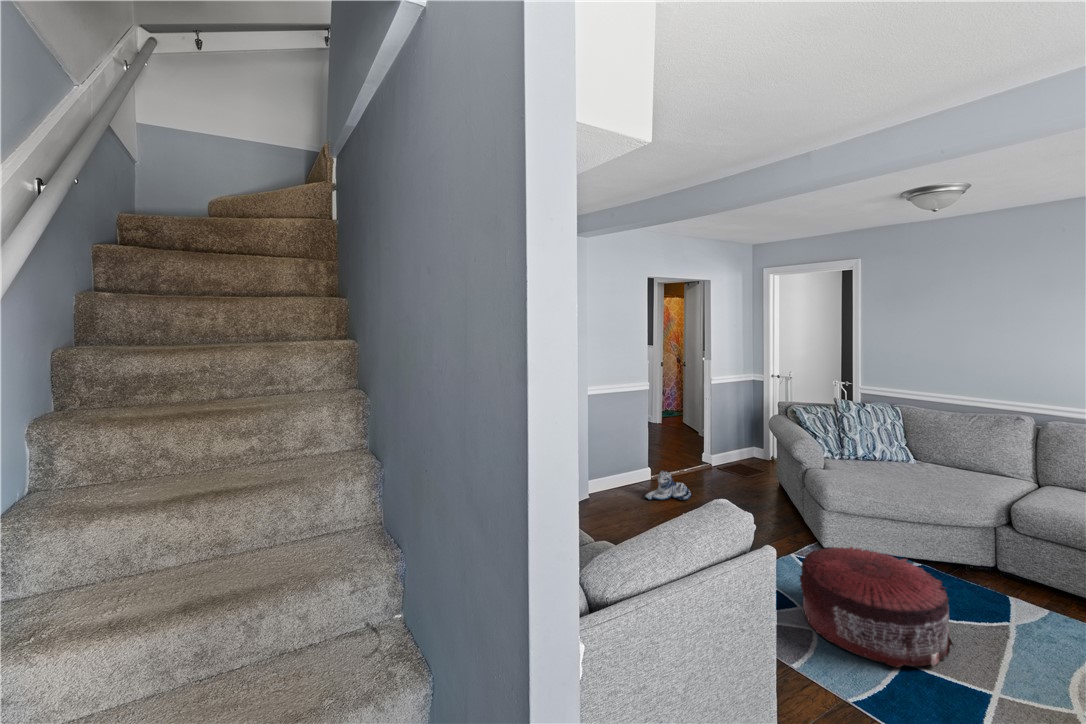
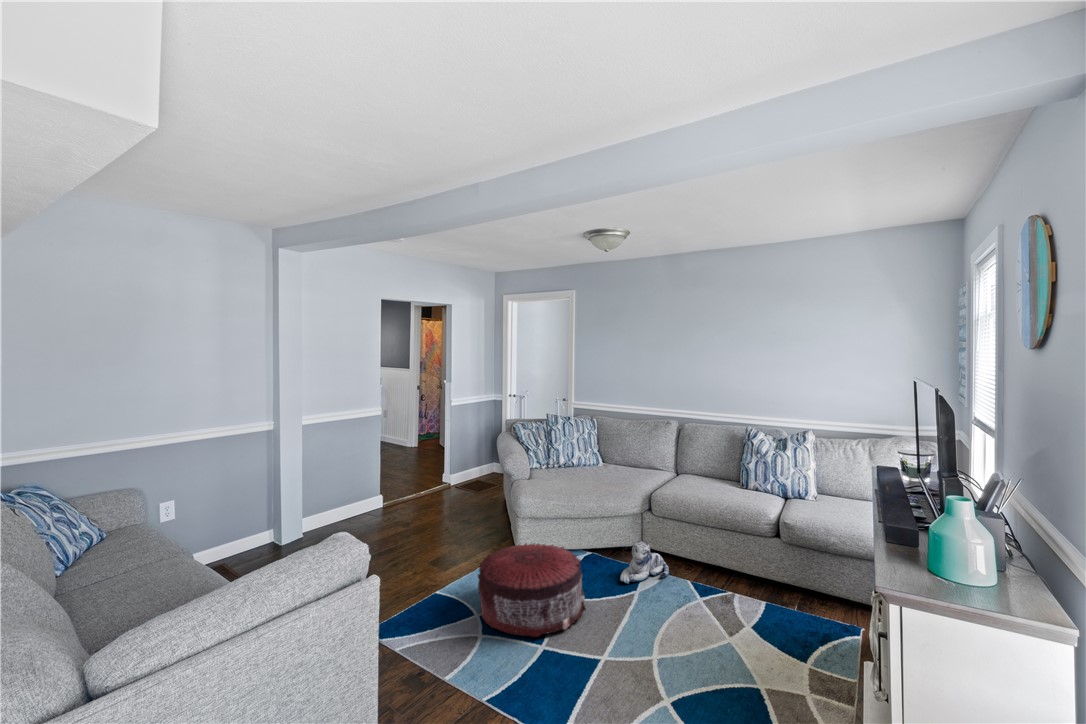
plush toy: present [645,470,691,500] -> present [620,540,669,584]

